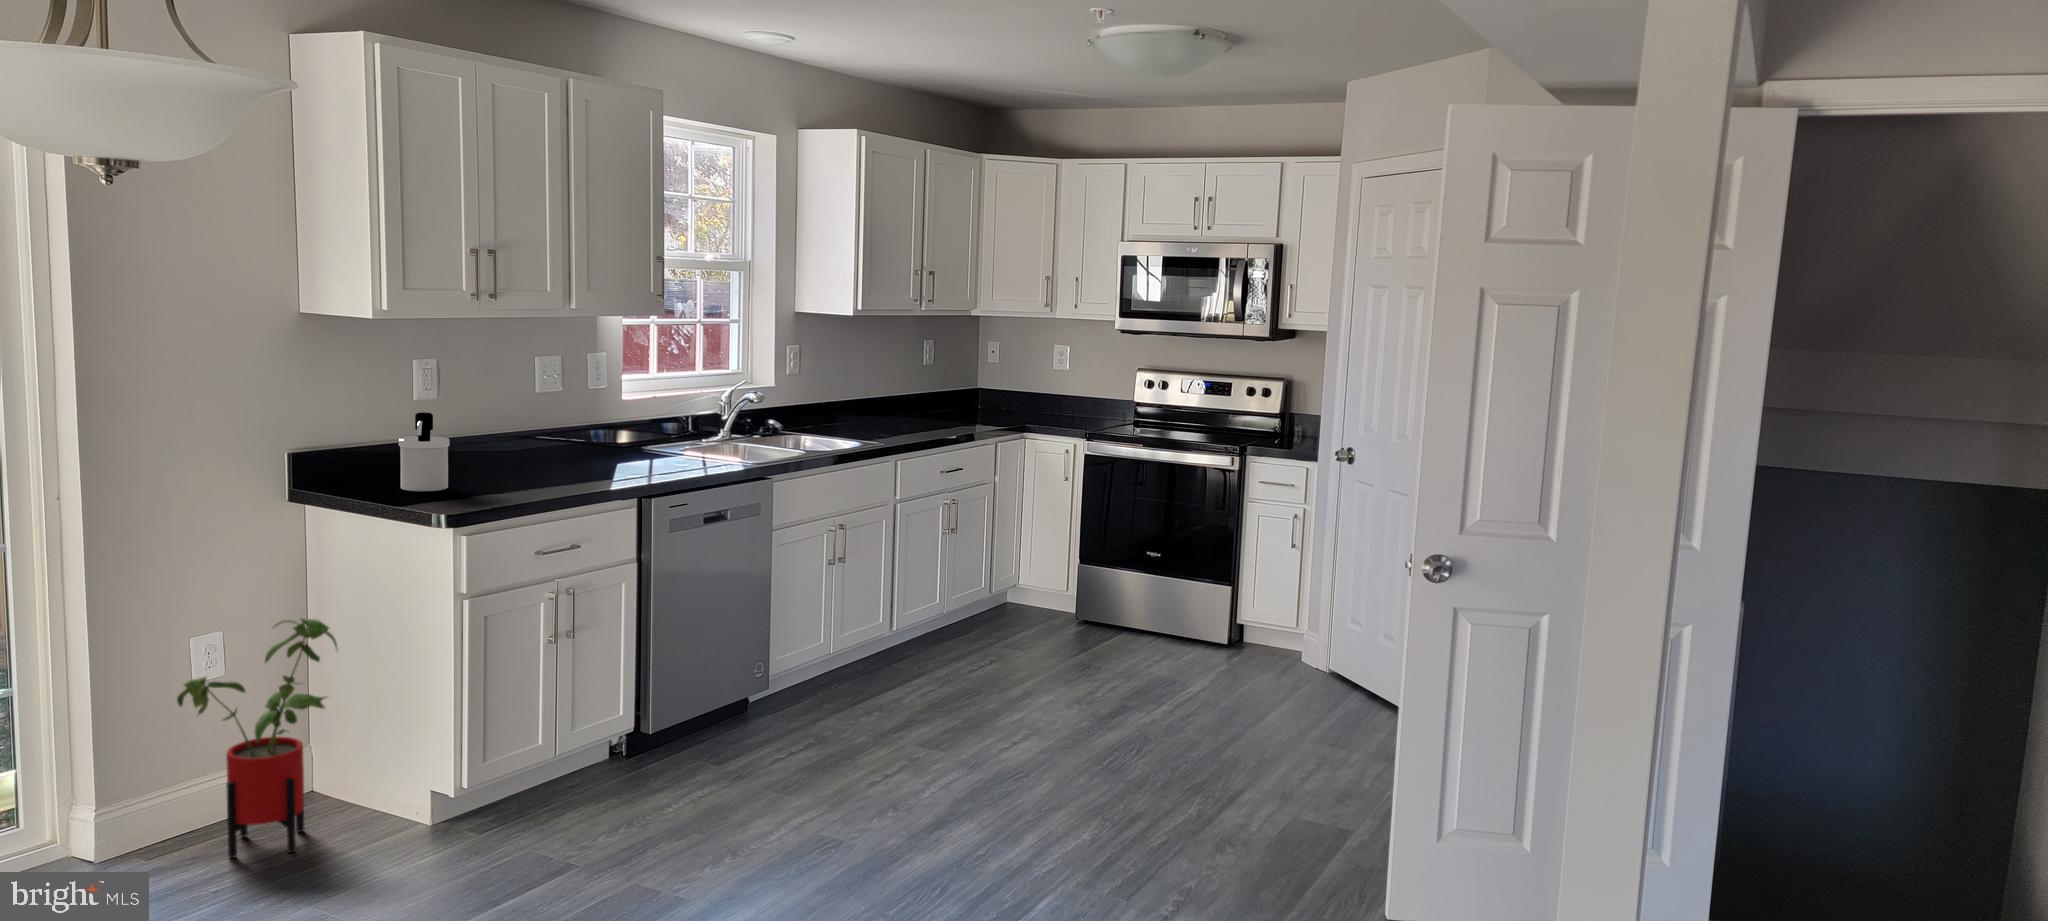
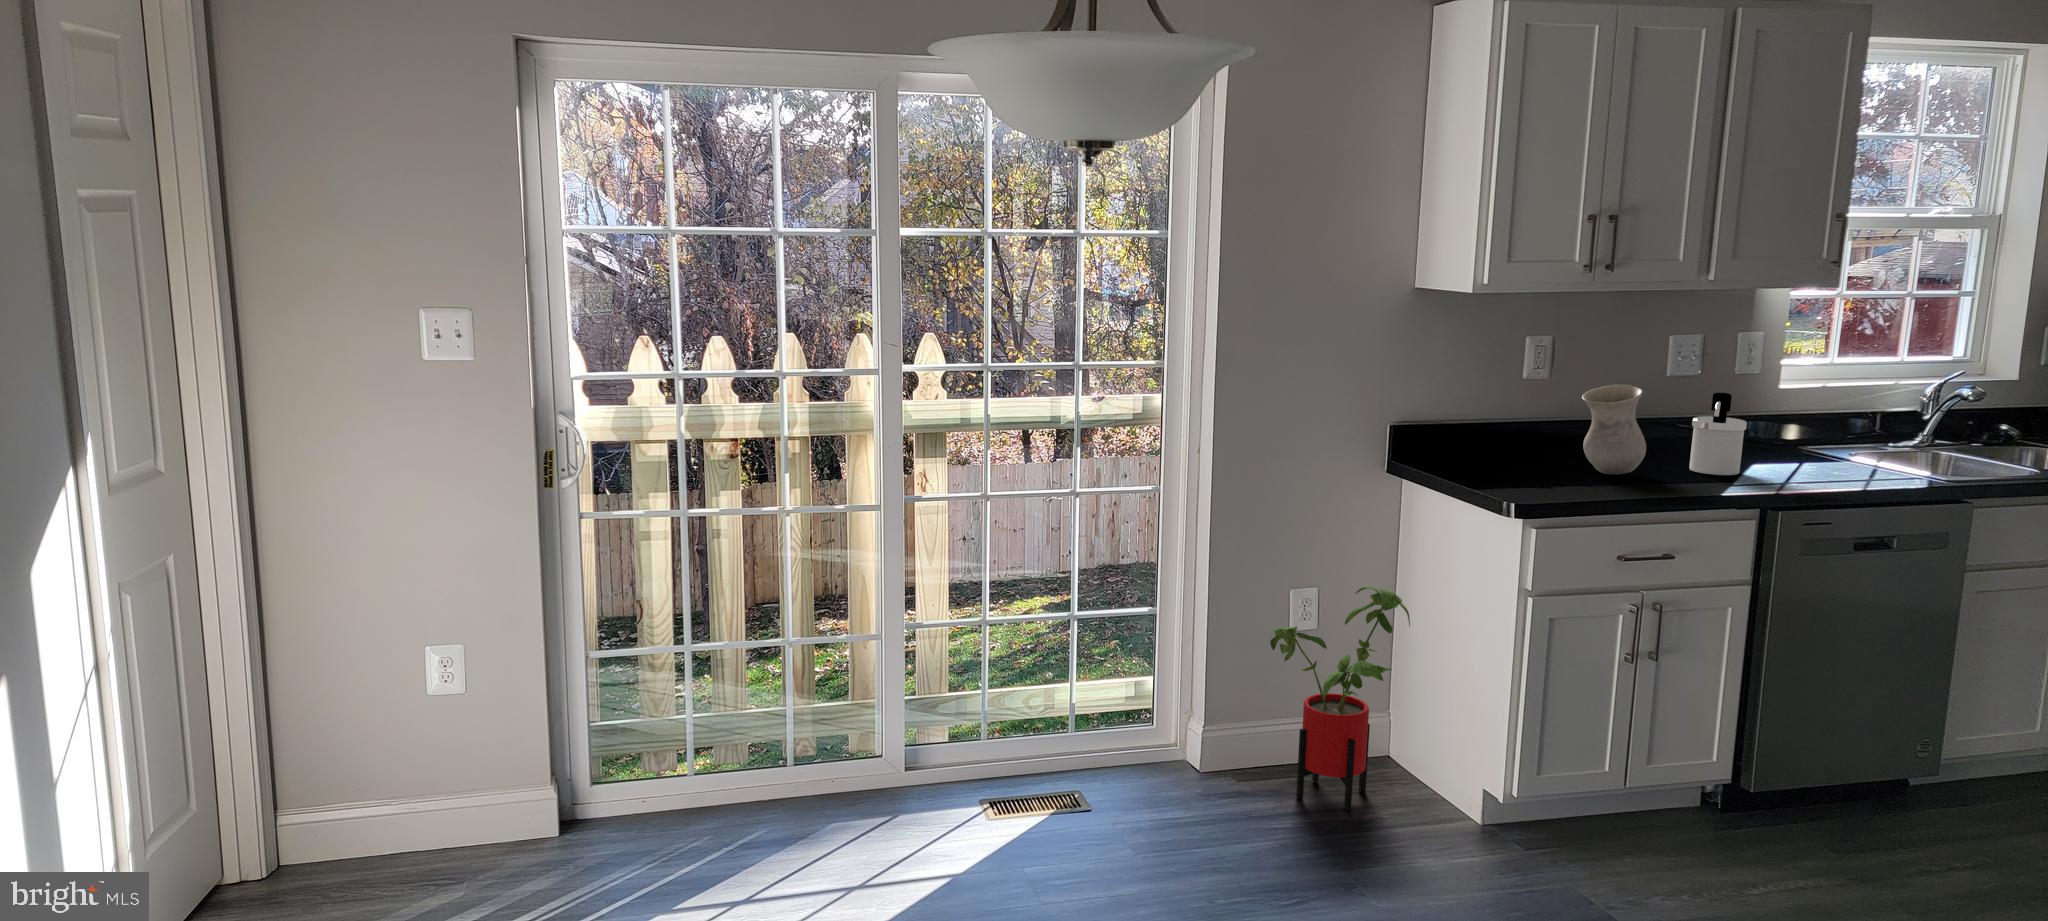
vase: none [480,401,539,481] -> present [1582,384,1646,474]
soap dispenser: present [399,412,450,491] -> present [1689,393,1747,475]

